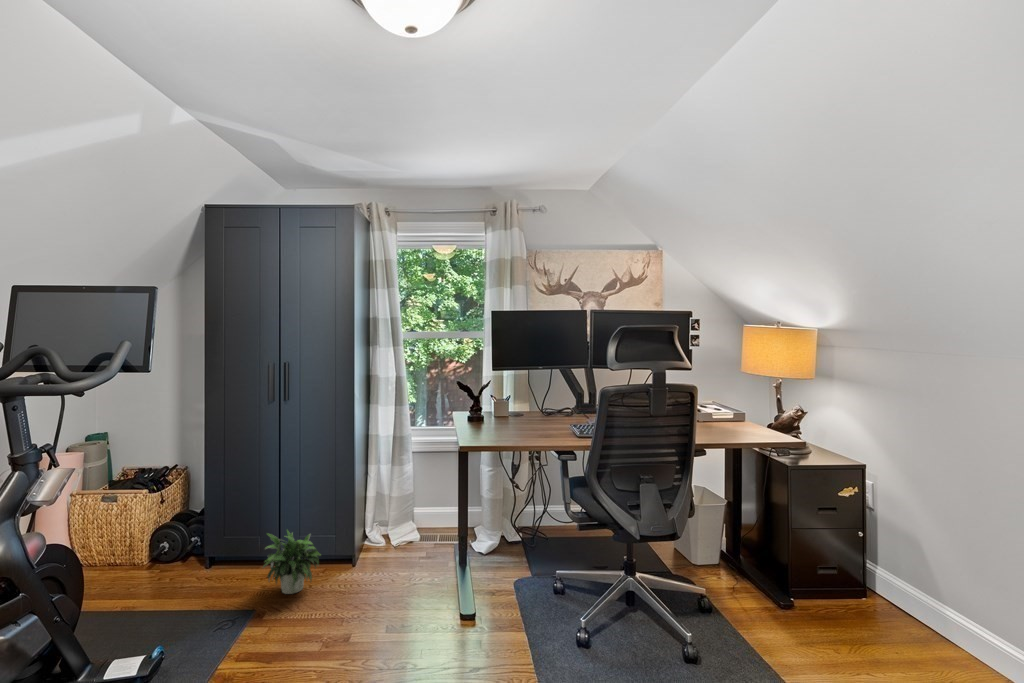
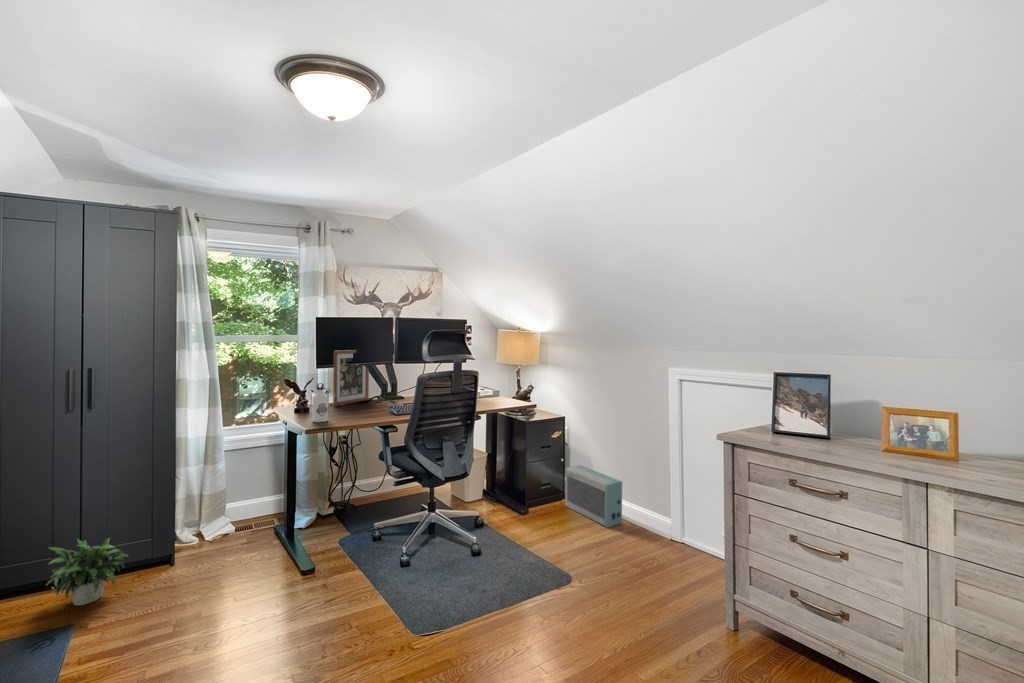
picture frame: none [516,351,560,419] -> present [333,350,369,406]
water bottle: none [484,392,509,439] -> present [313,383,332,422]
air purifier: none [858,547,975,669] -> present [565,465,622,527]

